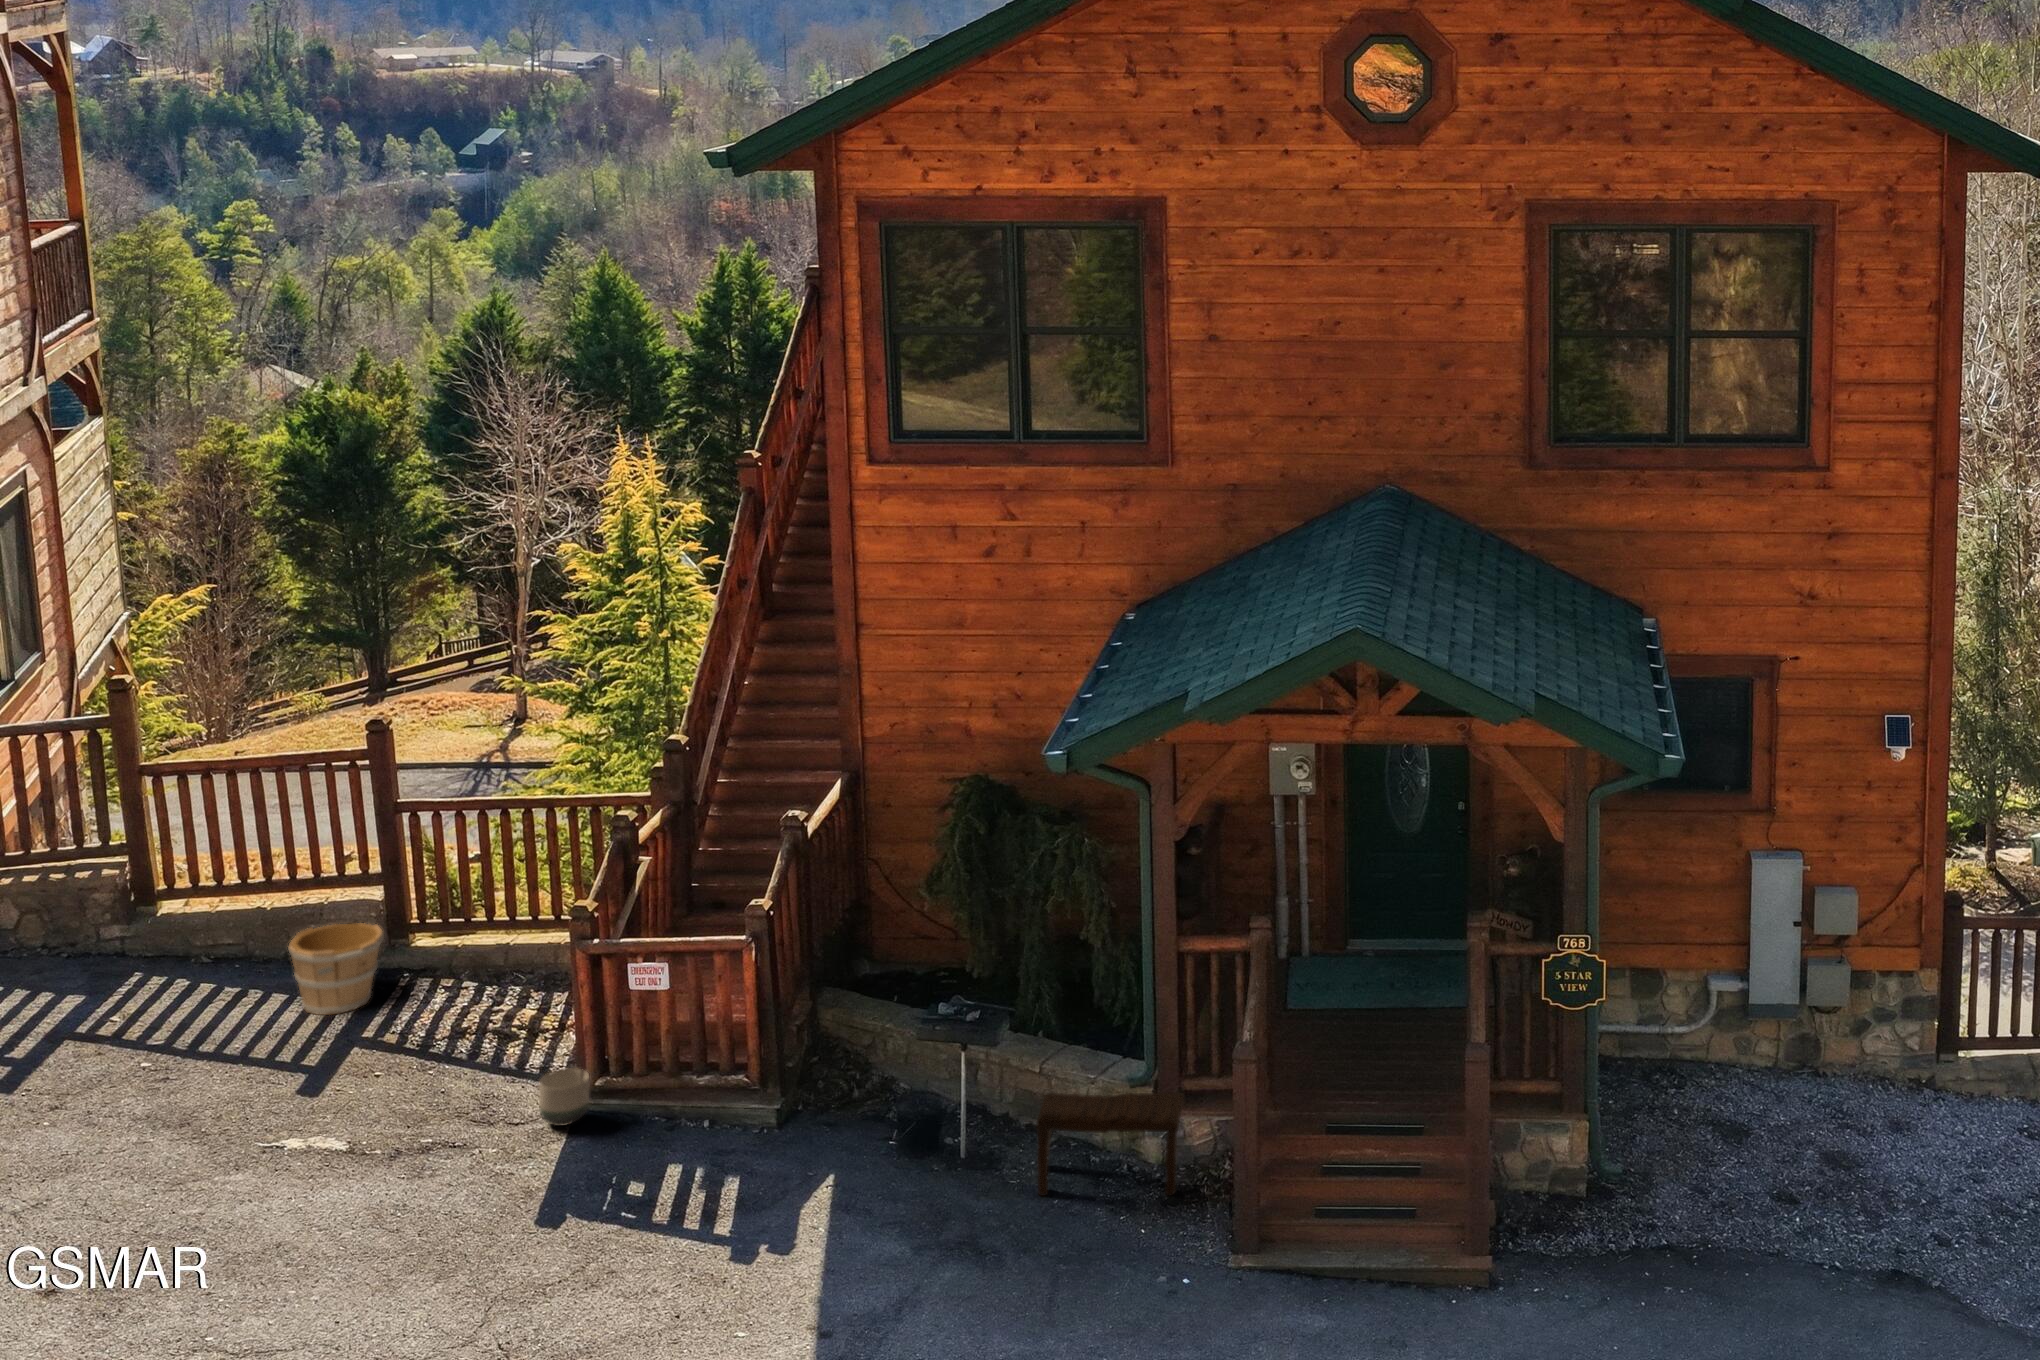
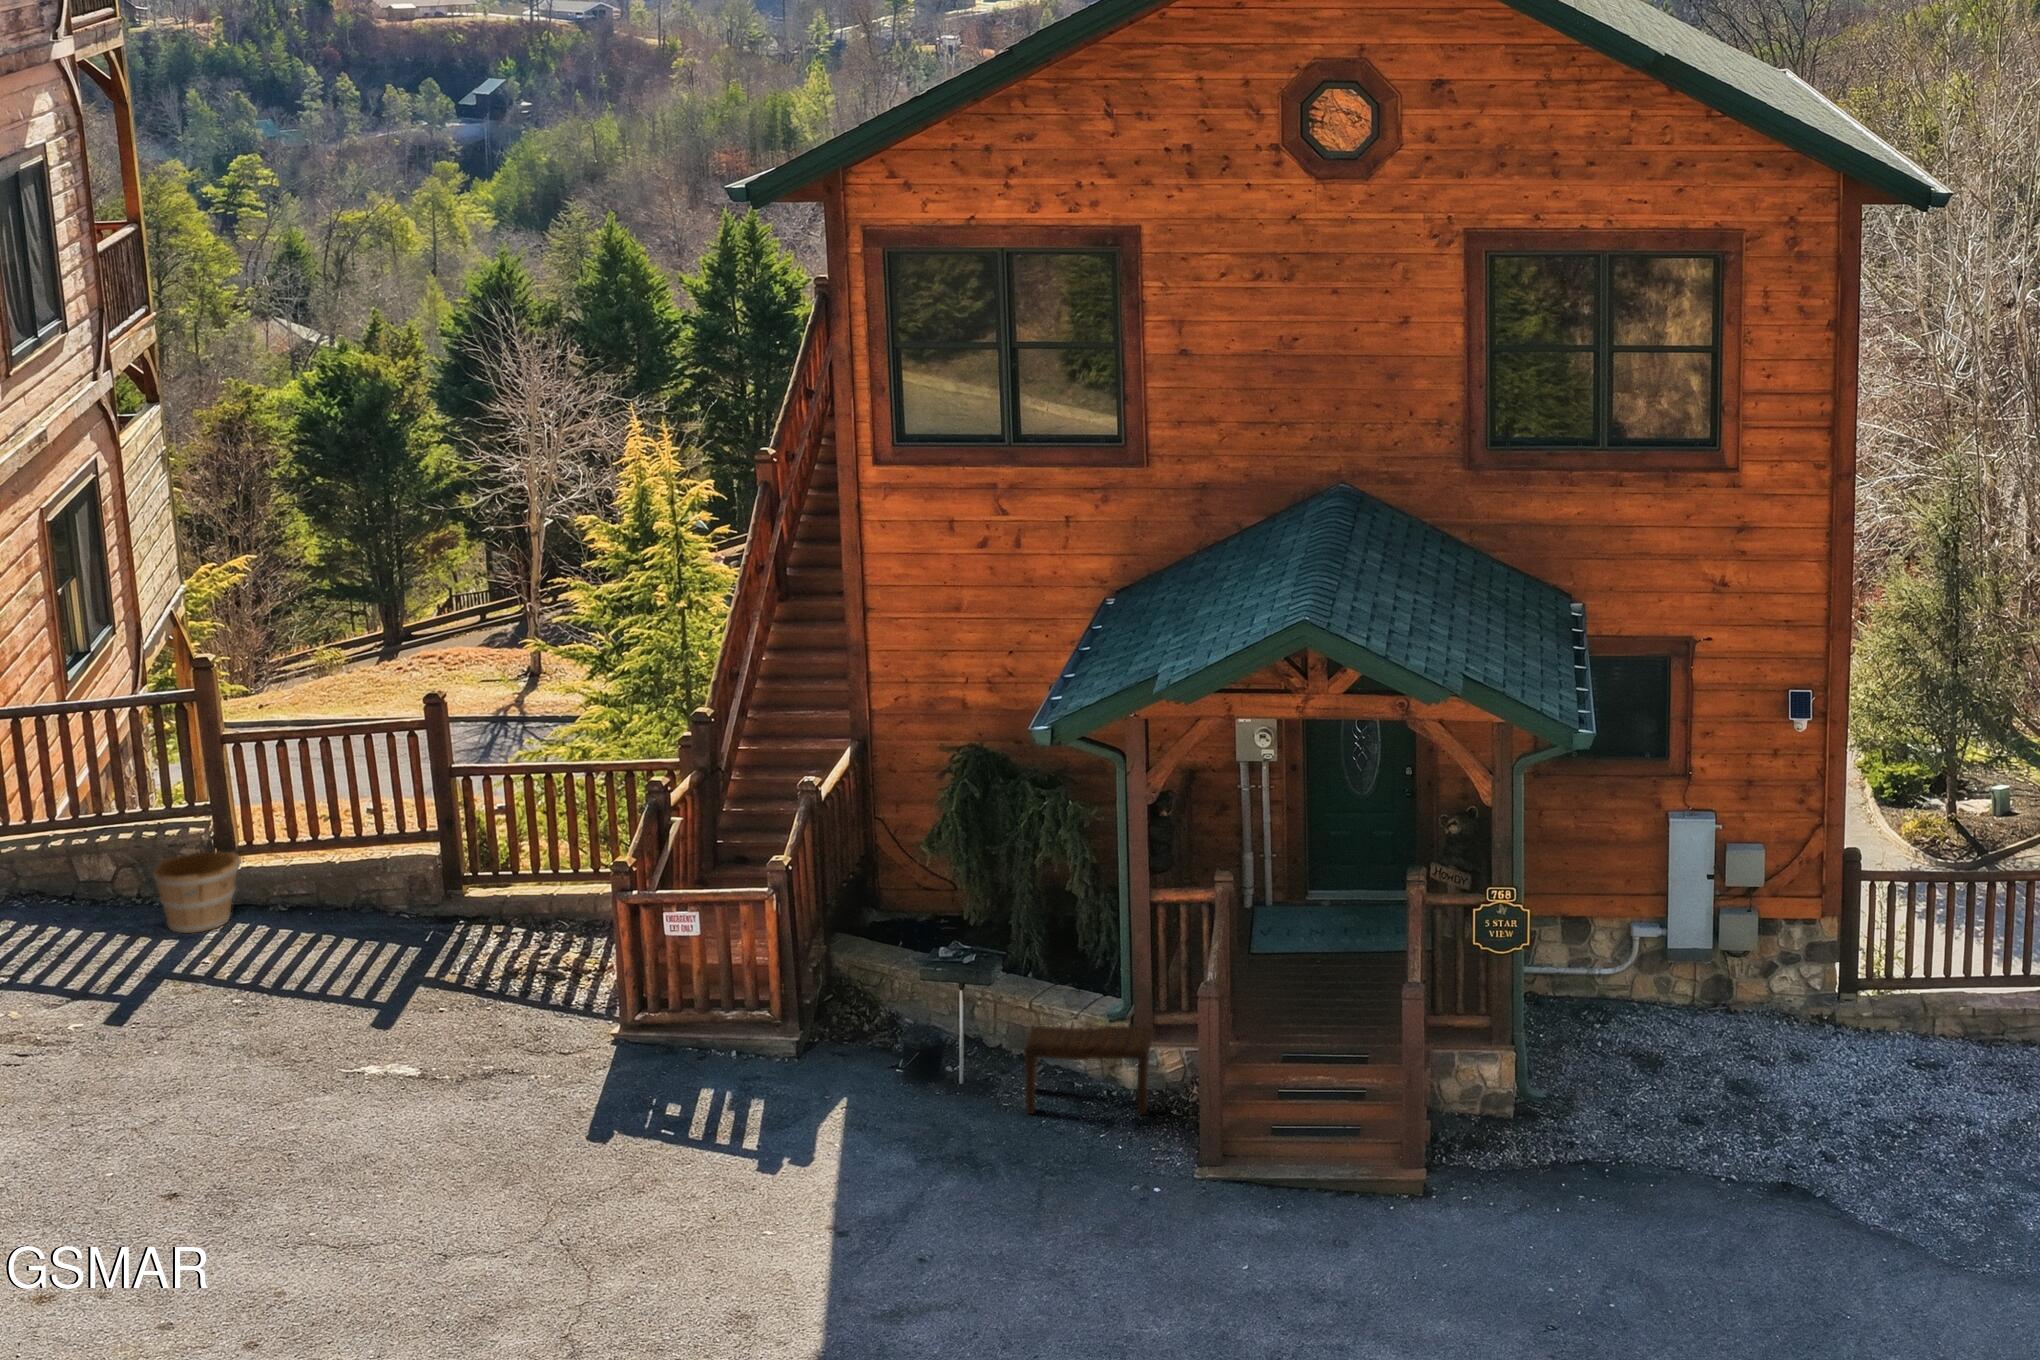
wooden bucket: present [289,923,384,1015] -> present [153,852,240,933]
planter: present [539,1068,589,1126] -> none [589,1005,633,1054]

